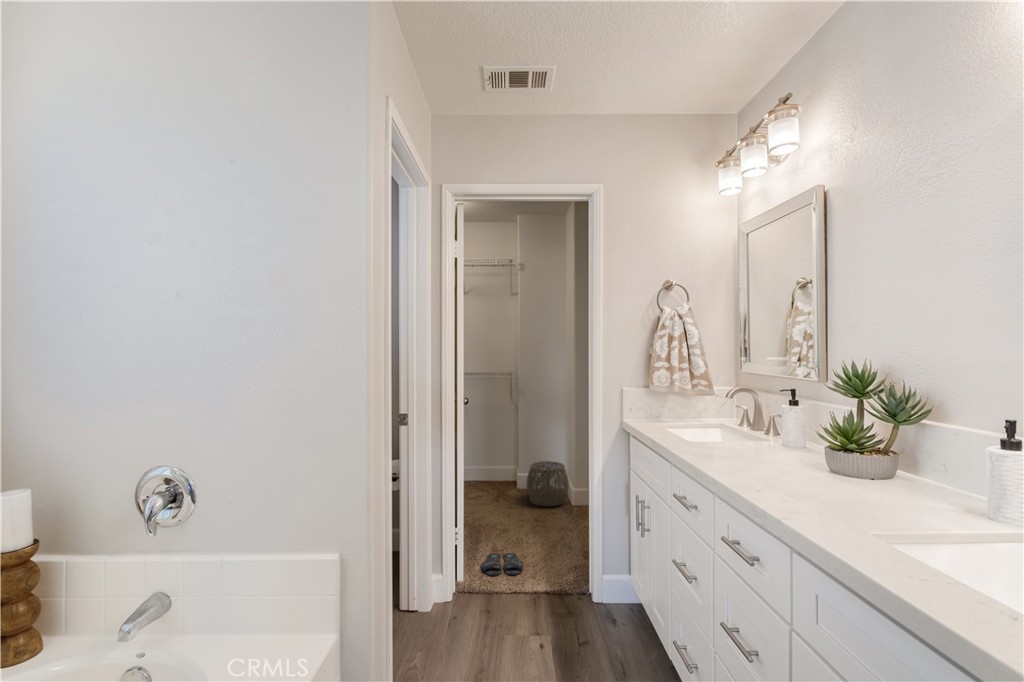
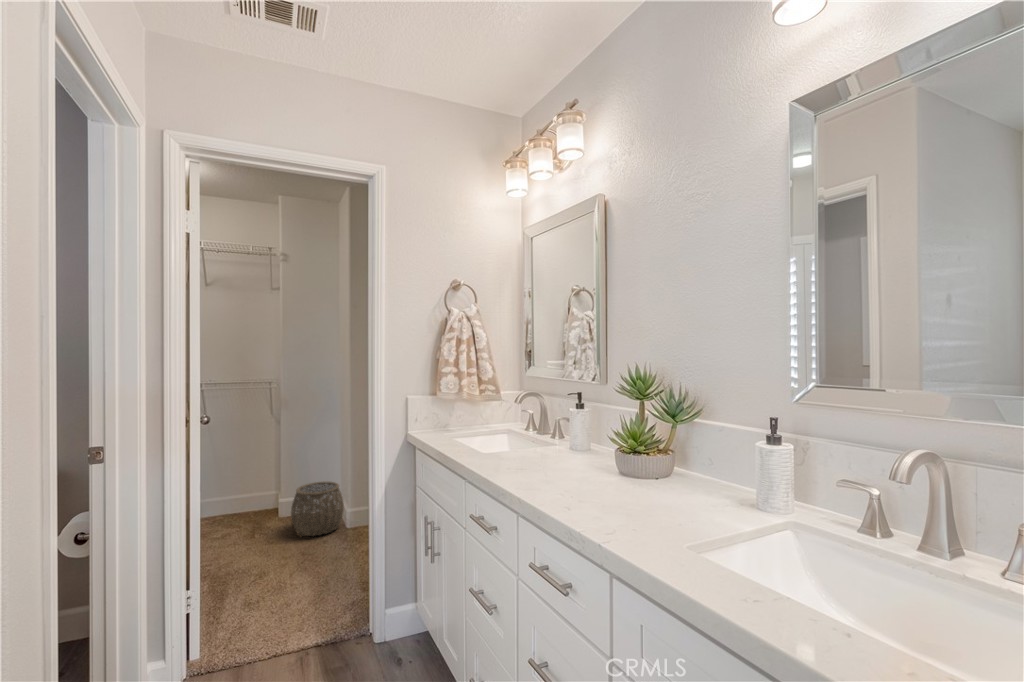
slippers: present [482,553,523,576] -> none [222,609,283,651]

